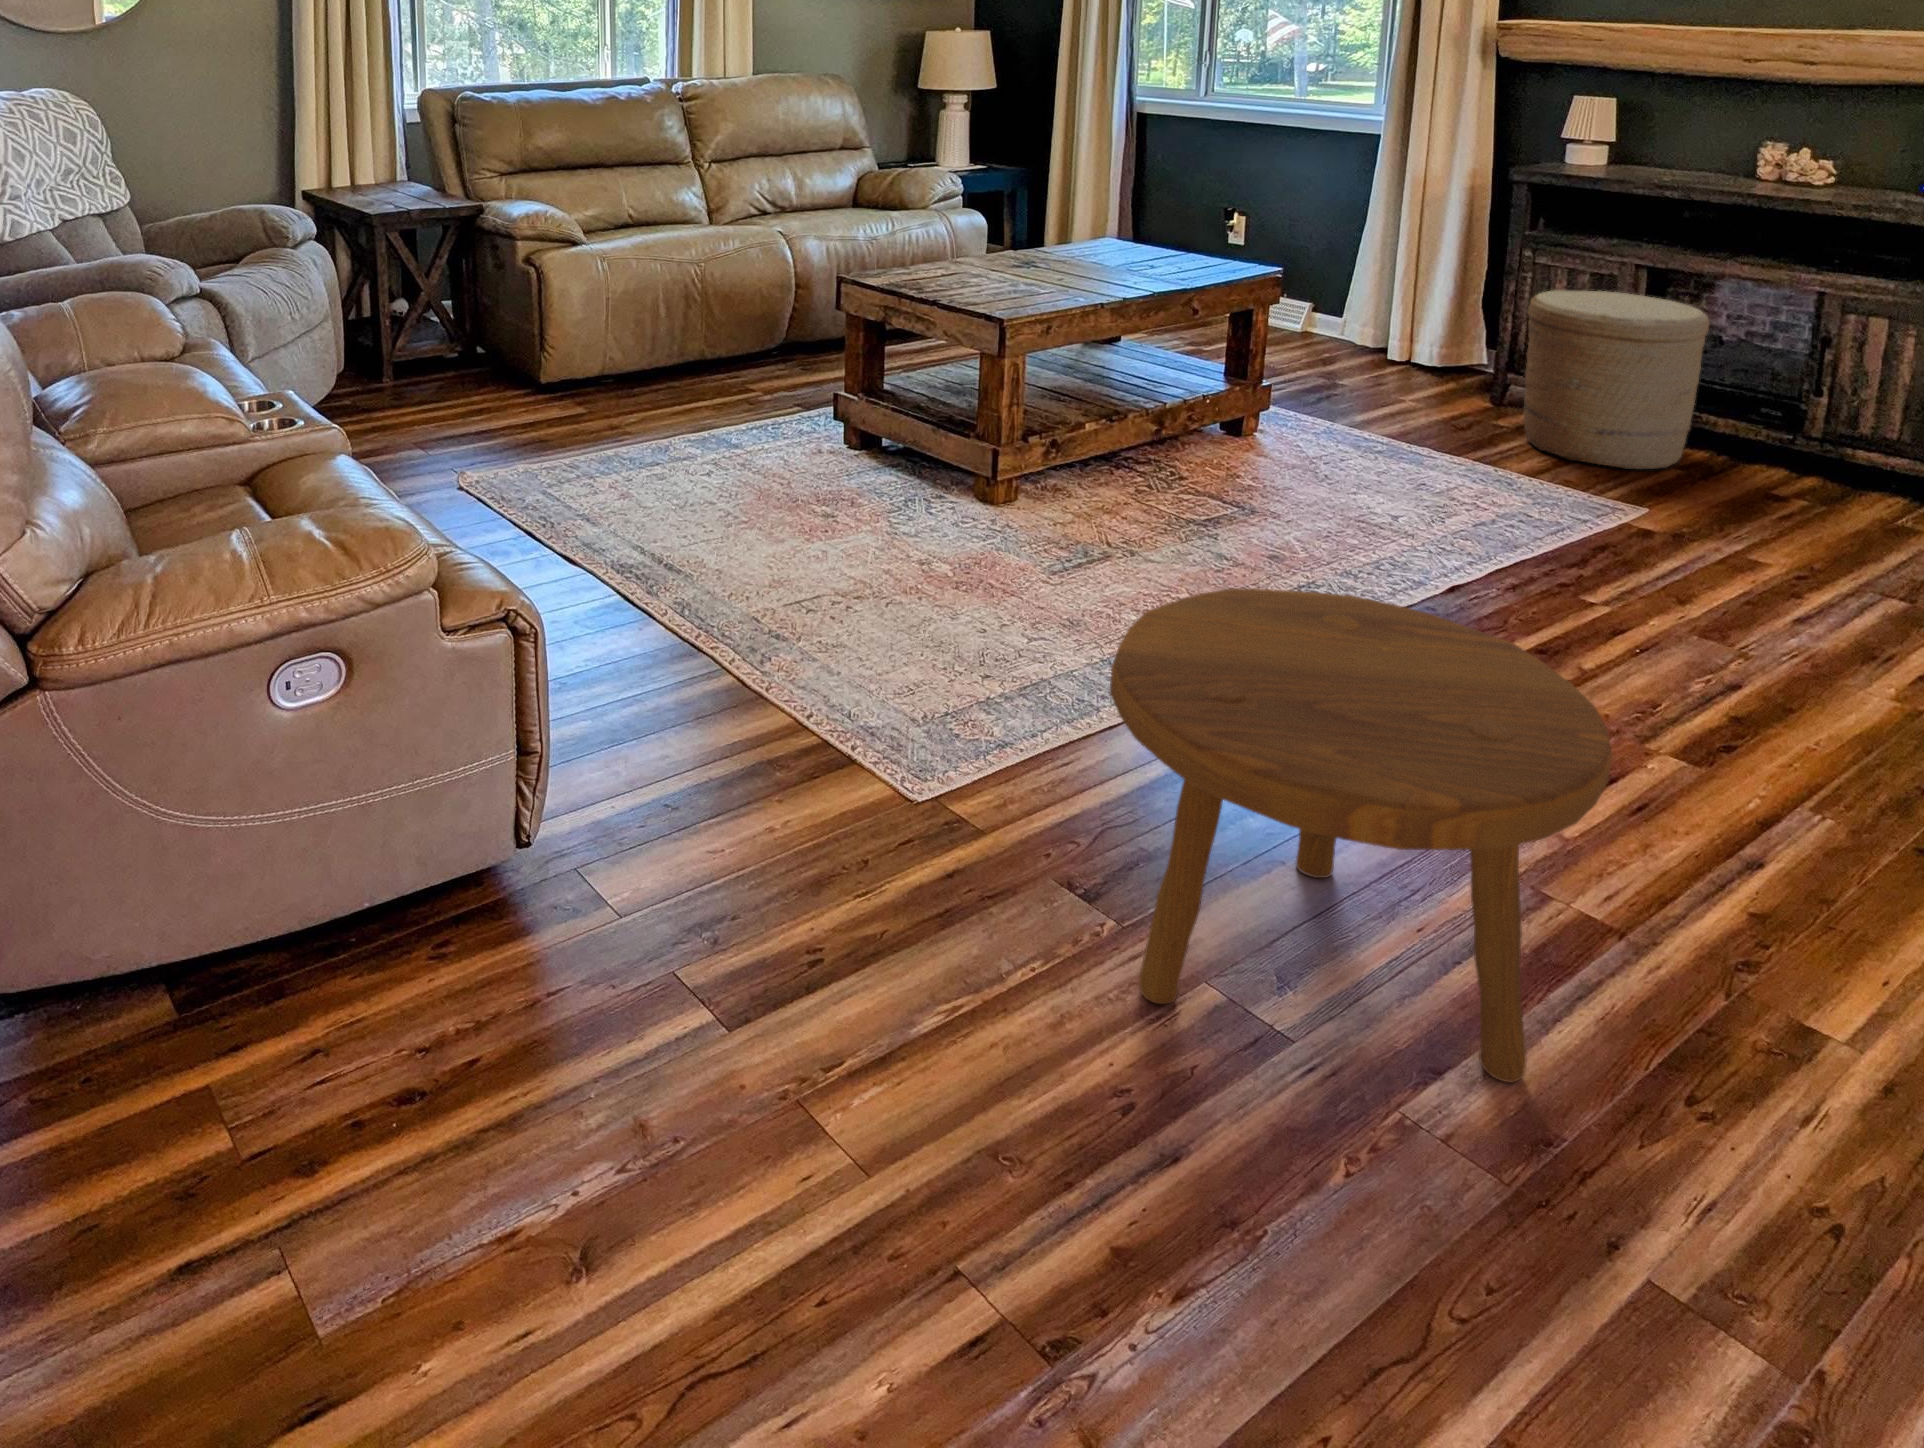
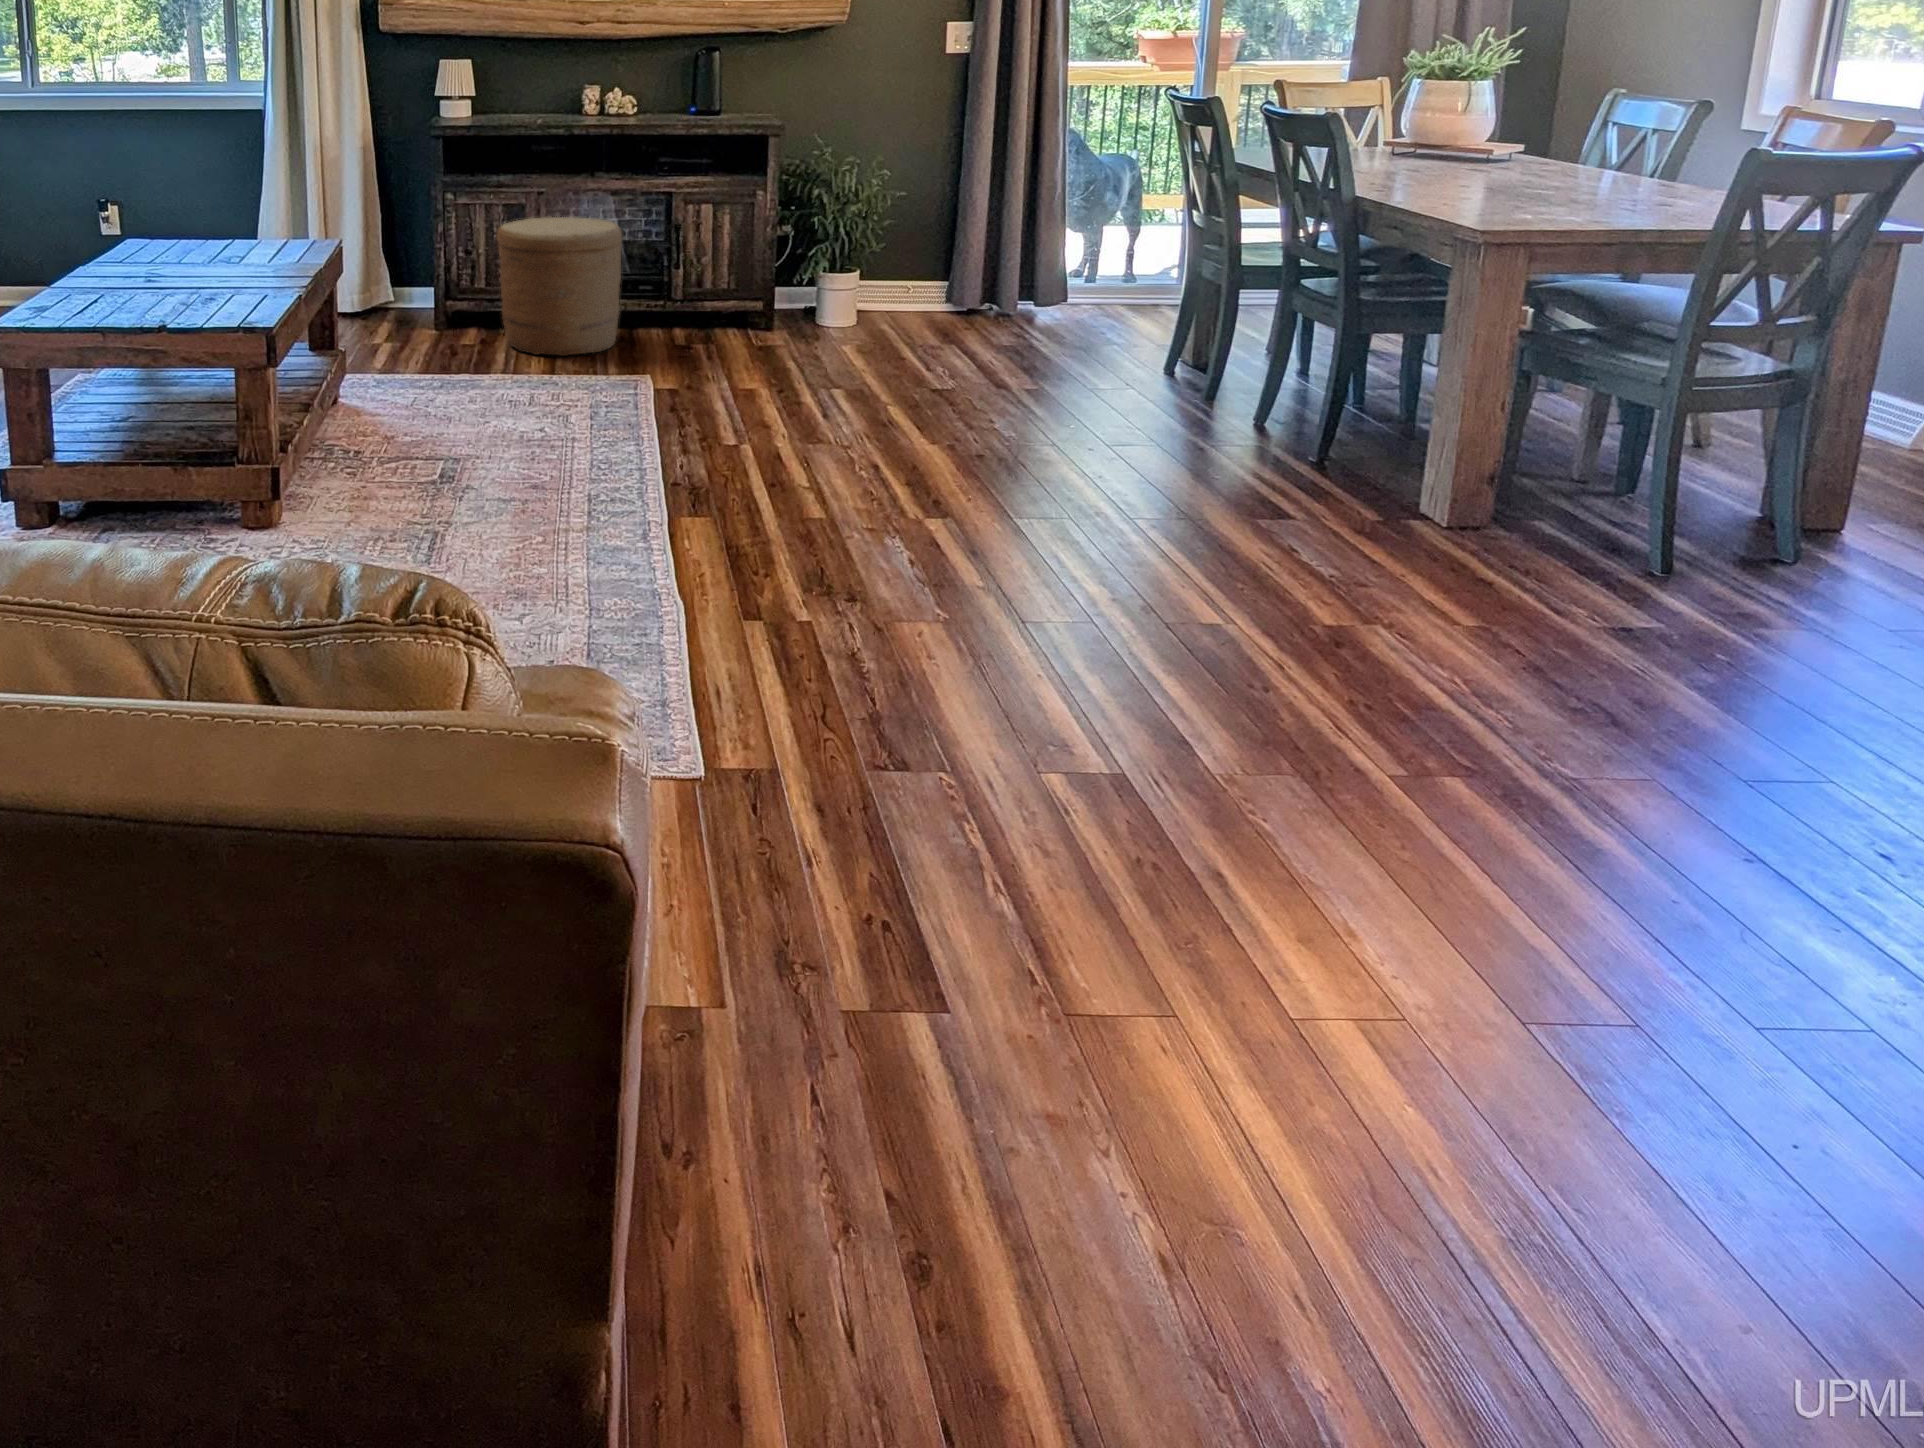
footstool: present [1110,588,1612,1082] -> none [887,441,1263,797]

